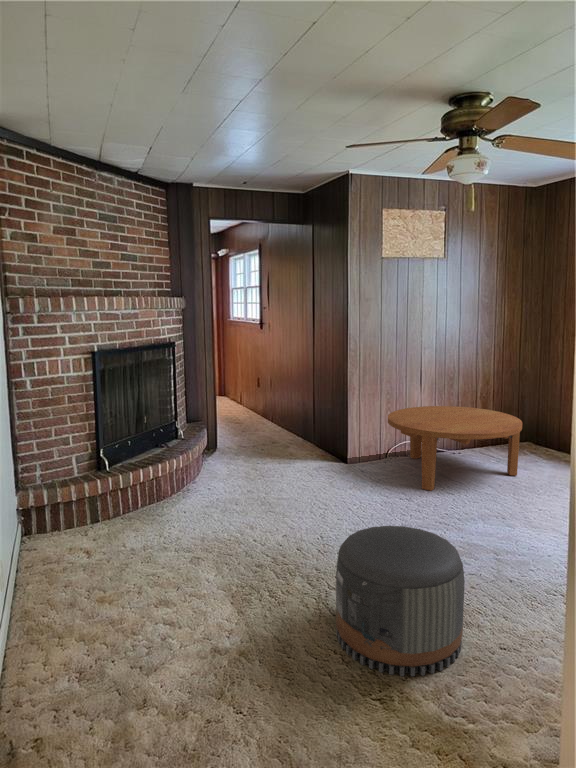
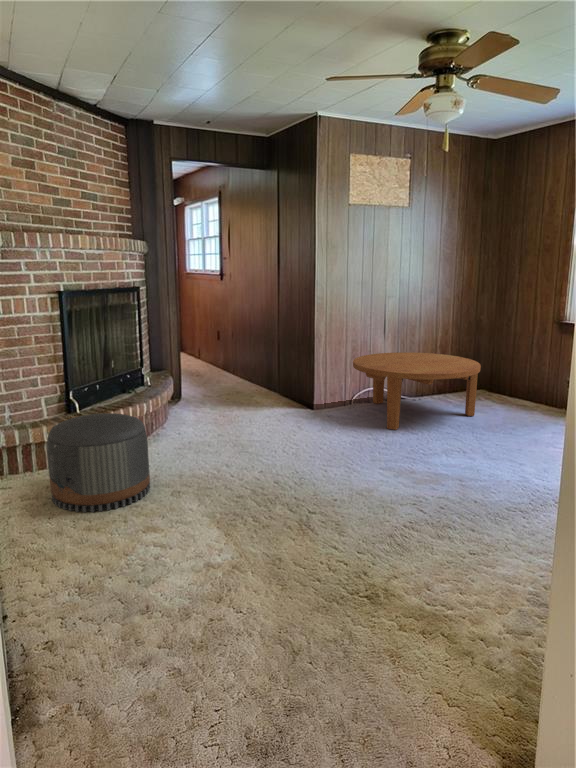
pouf: present [336,526,465,676] -> present [47,413,150,512]

